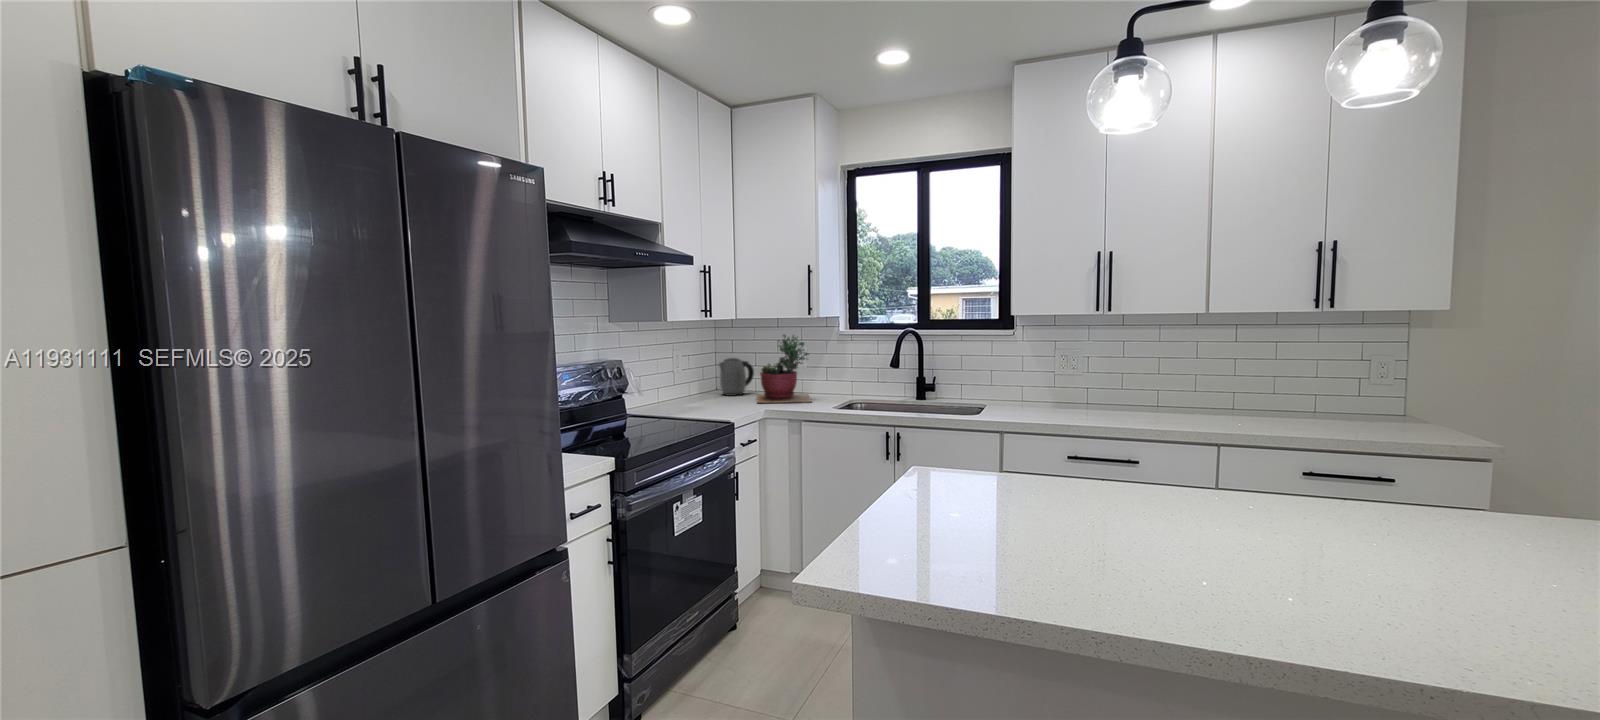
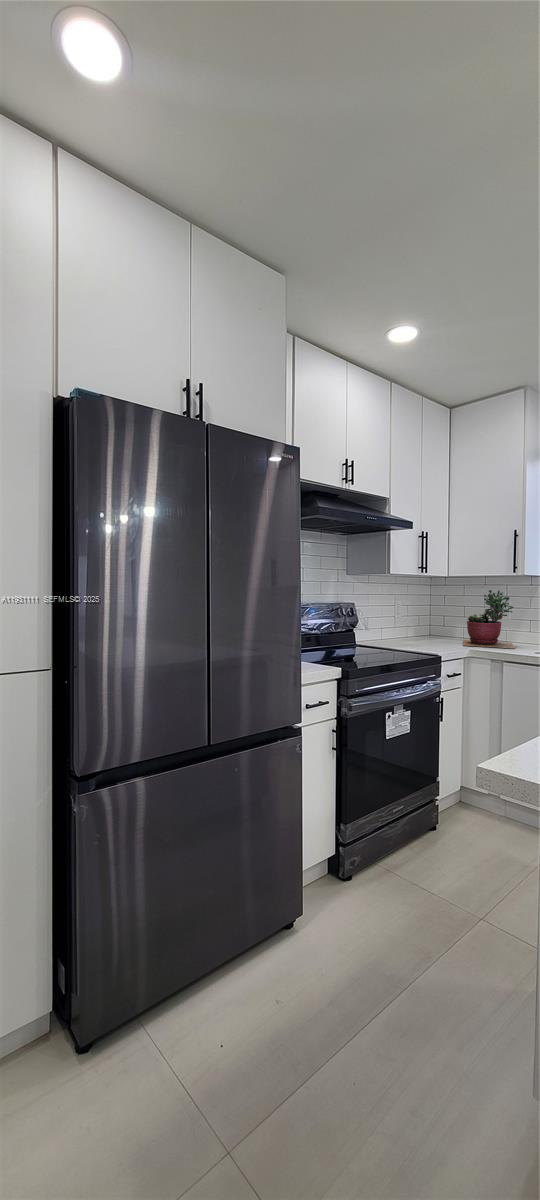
kettle: present [719,358,754,396] -> none [431,610,461,640]

